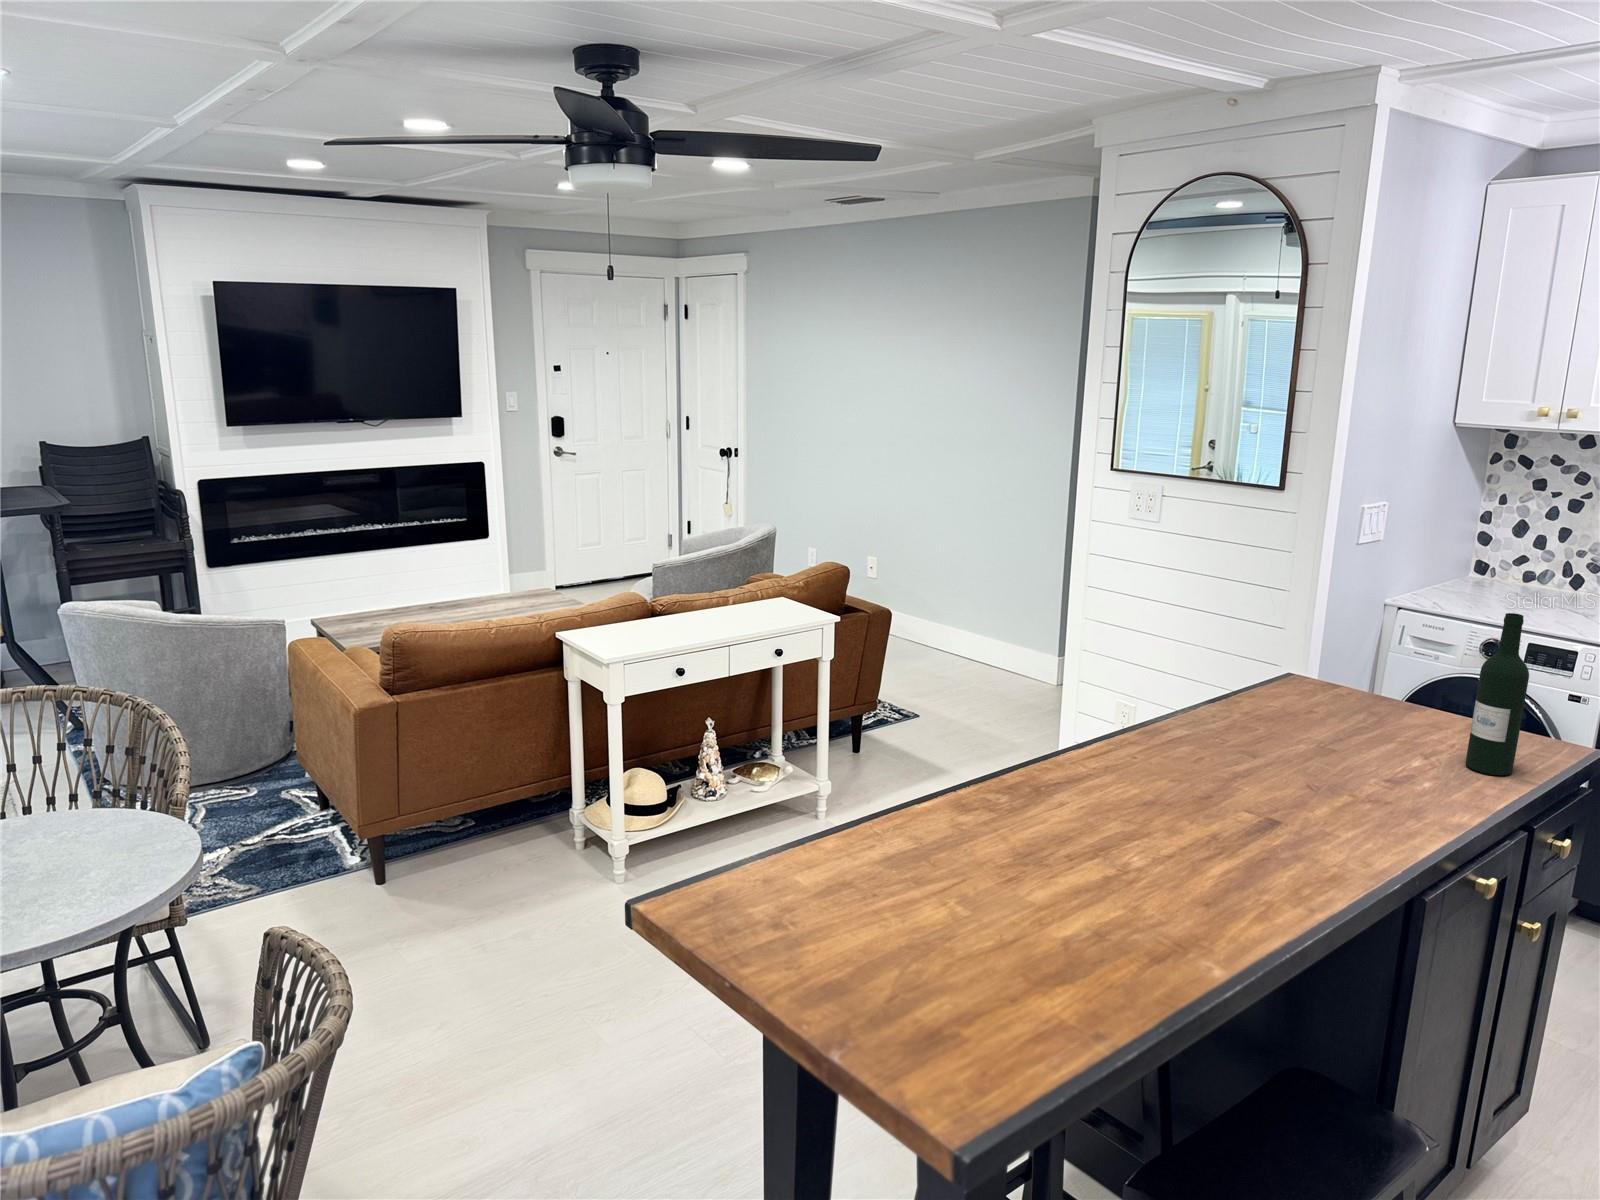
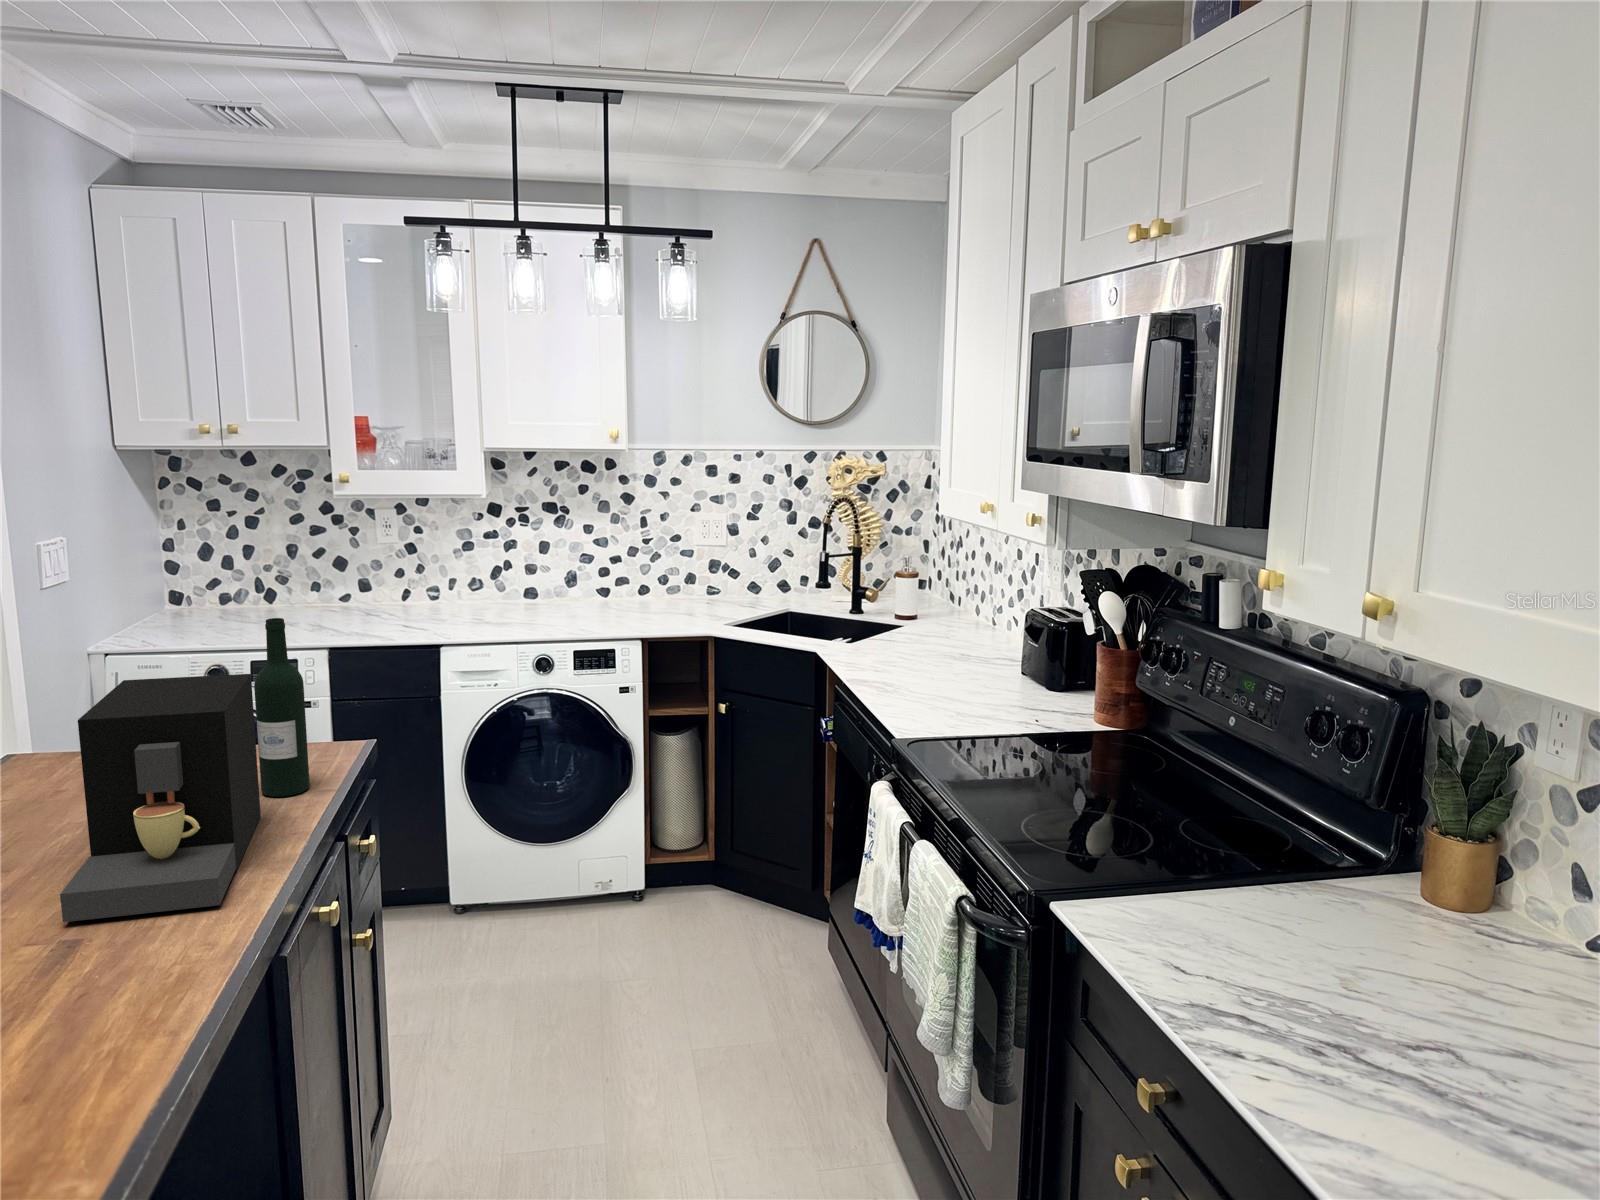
coffee maker: none [1274,638,1474,836] -> present [60,674,261,922]

